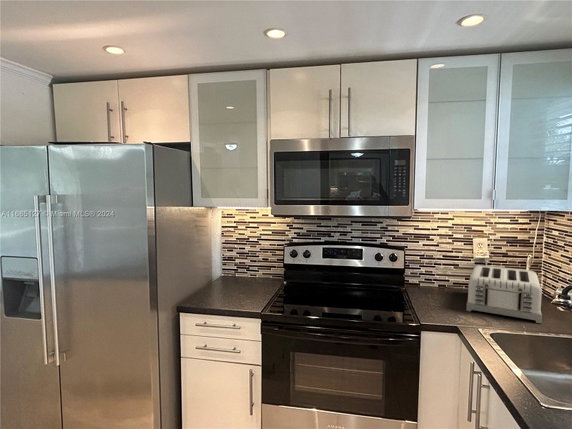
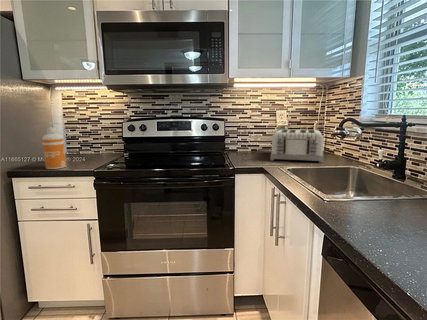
soap dispenser: none [211,257,231,306] -> present [42,123,66,169]

